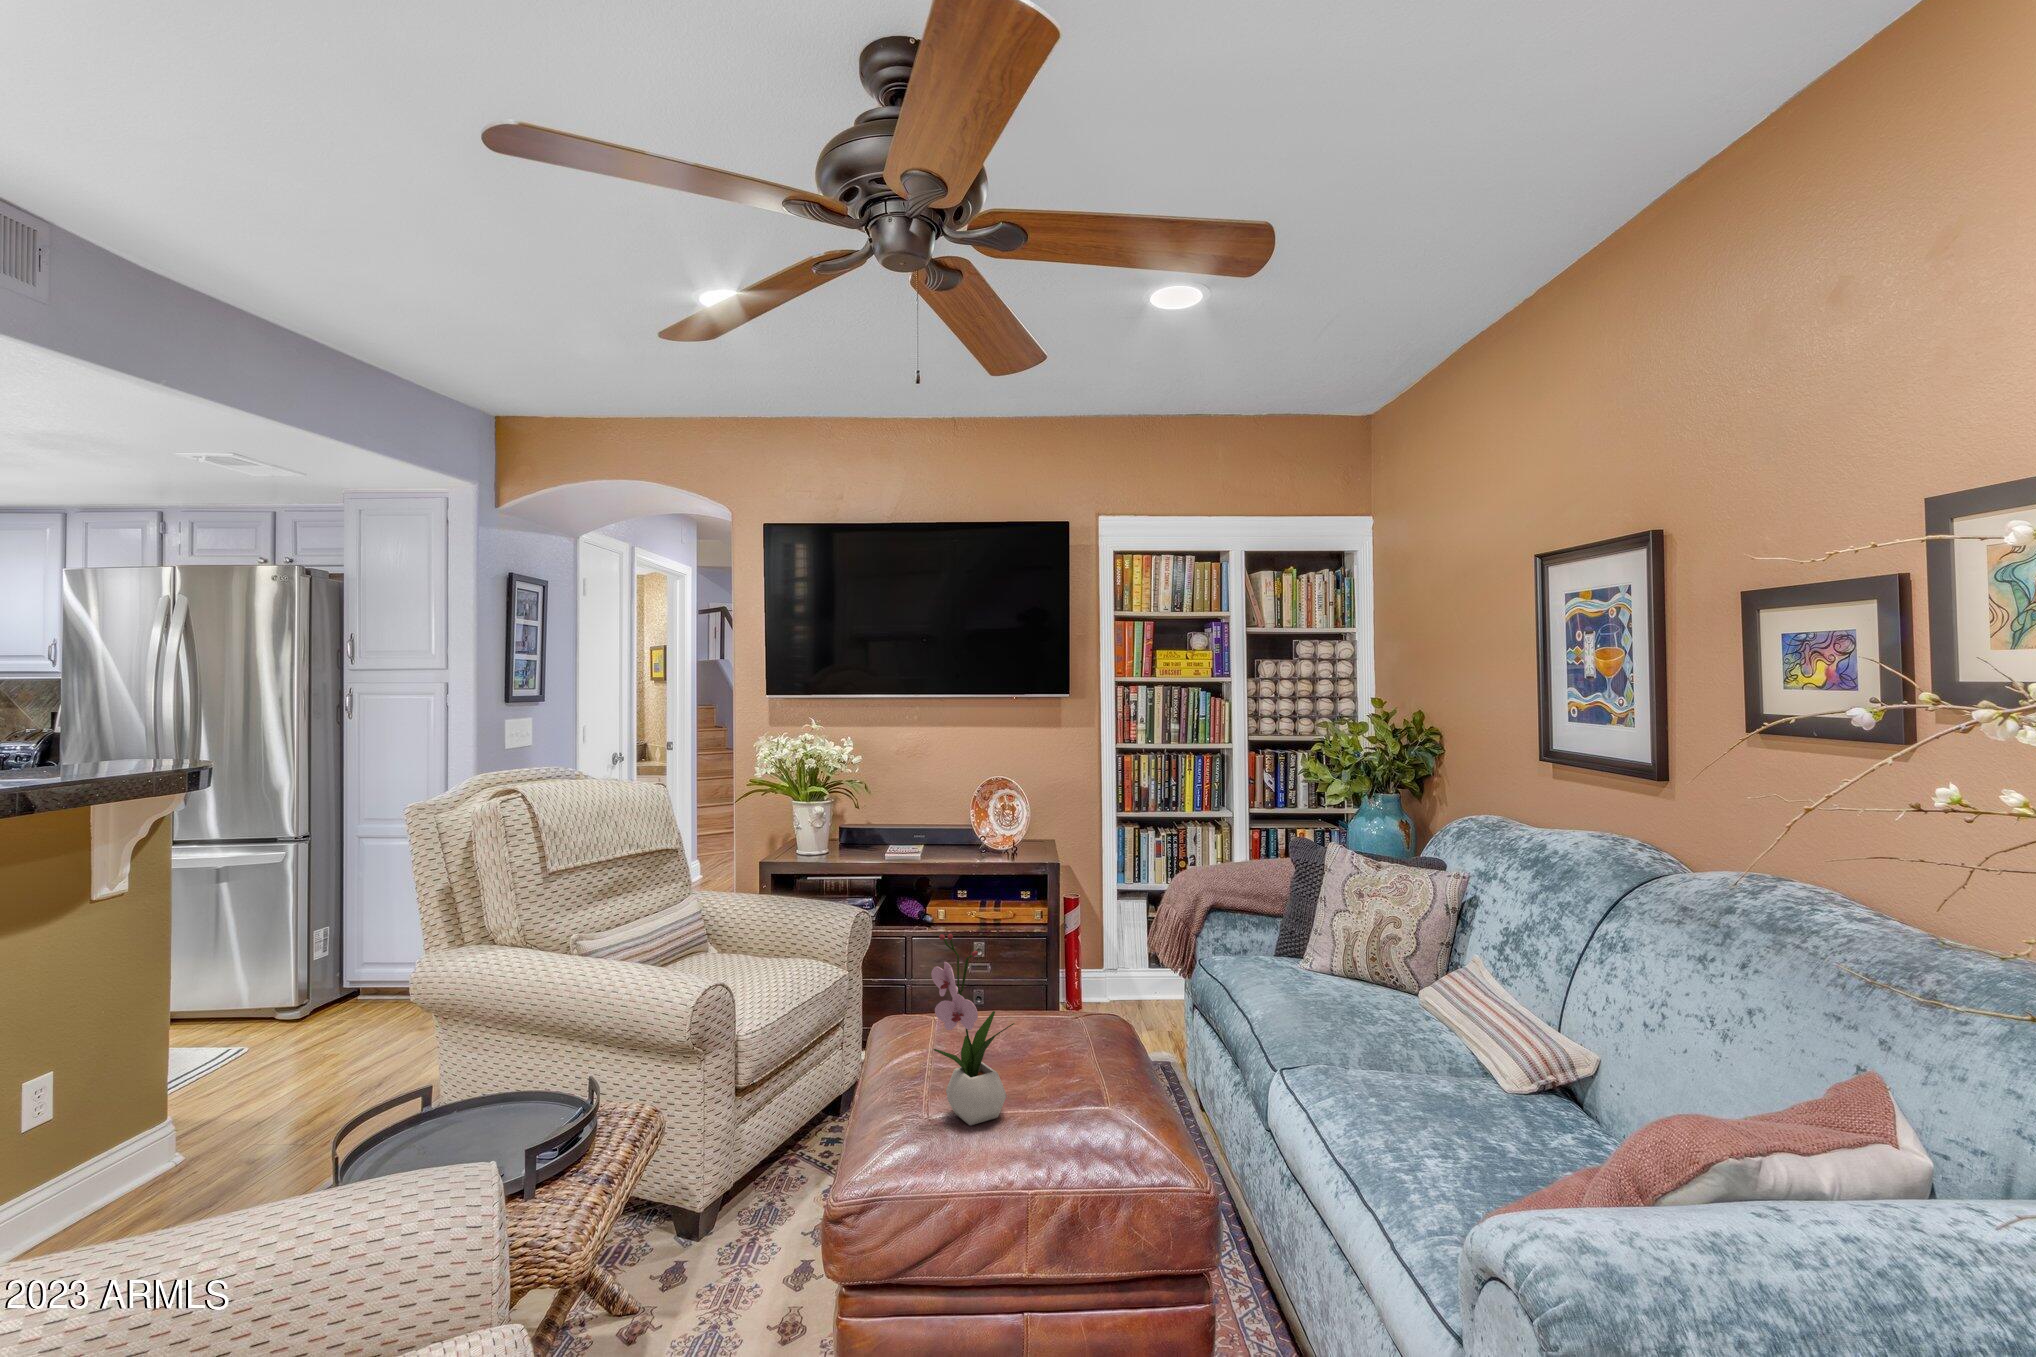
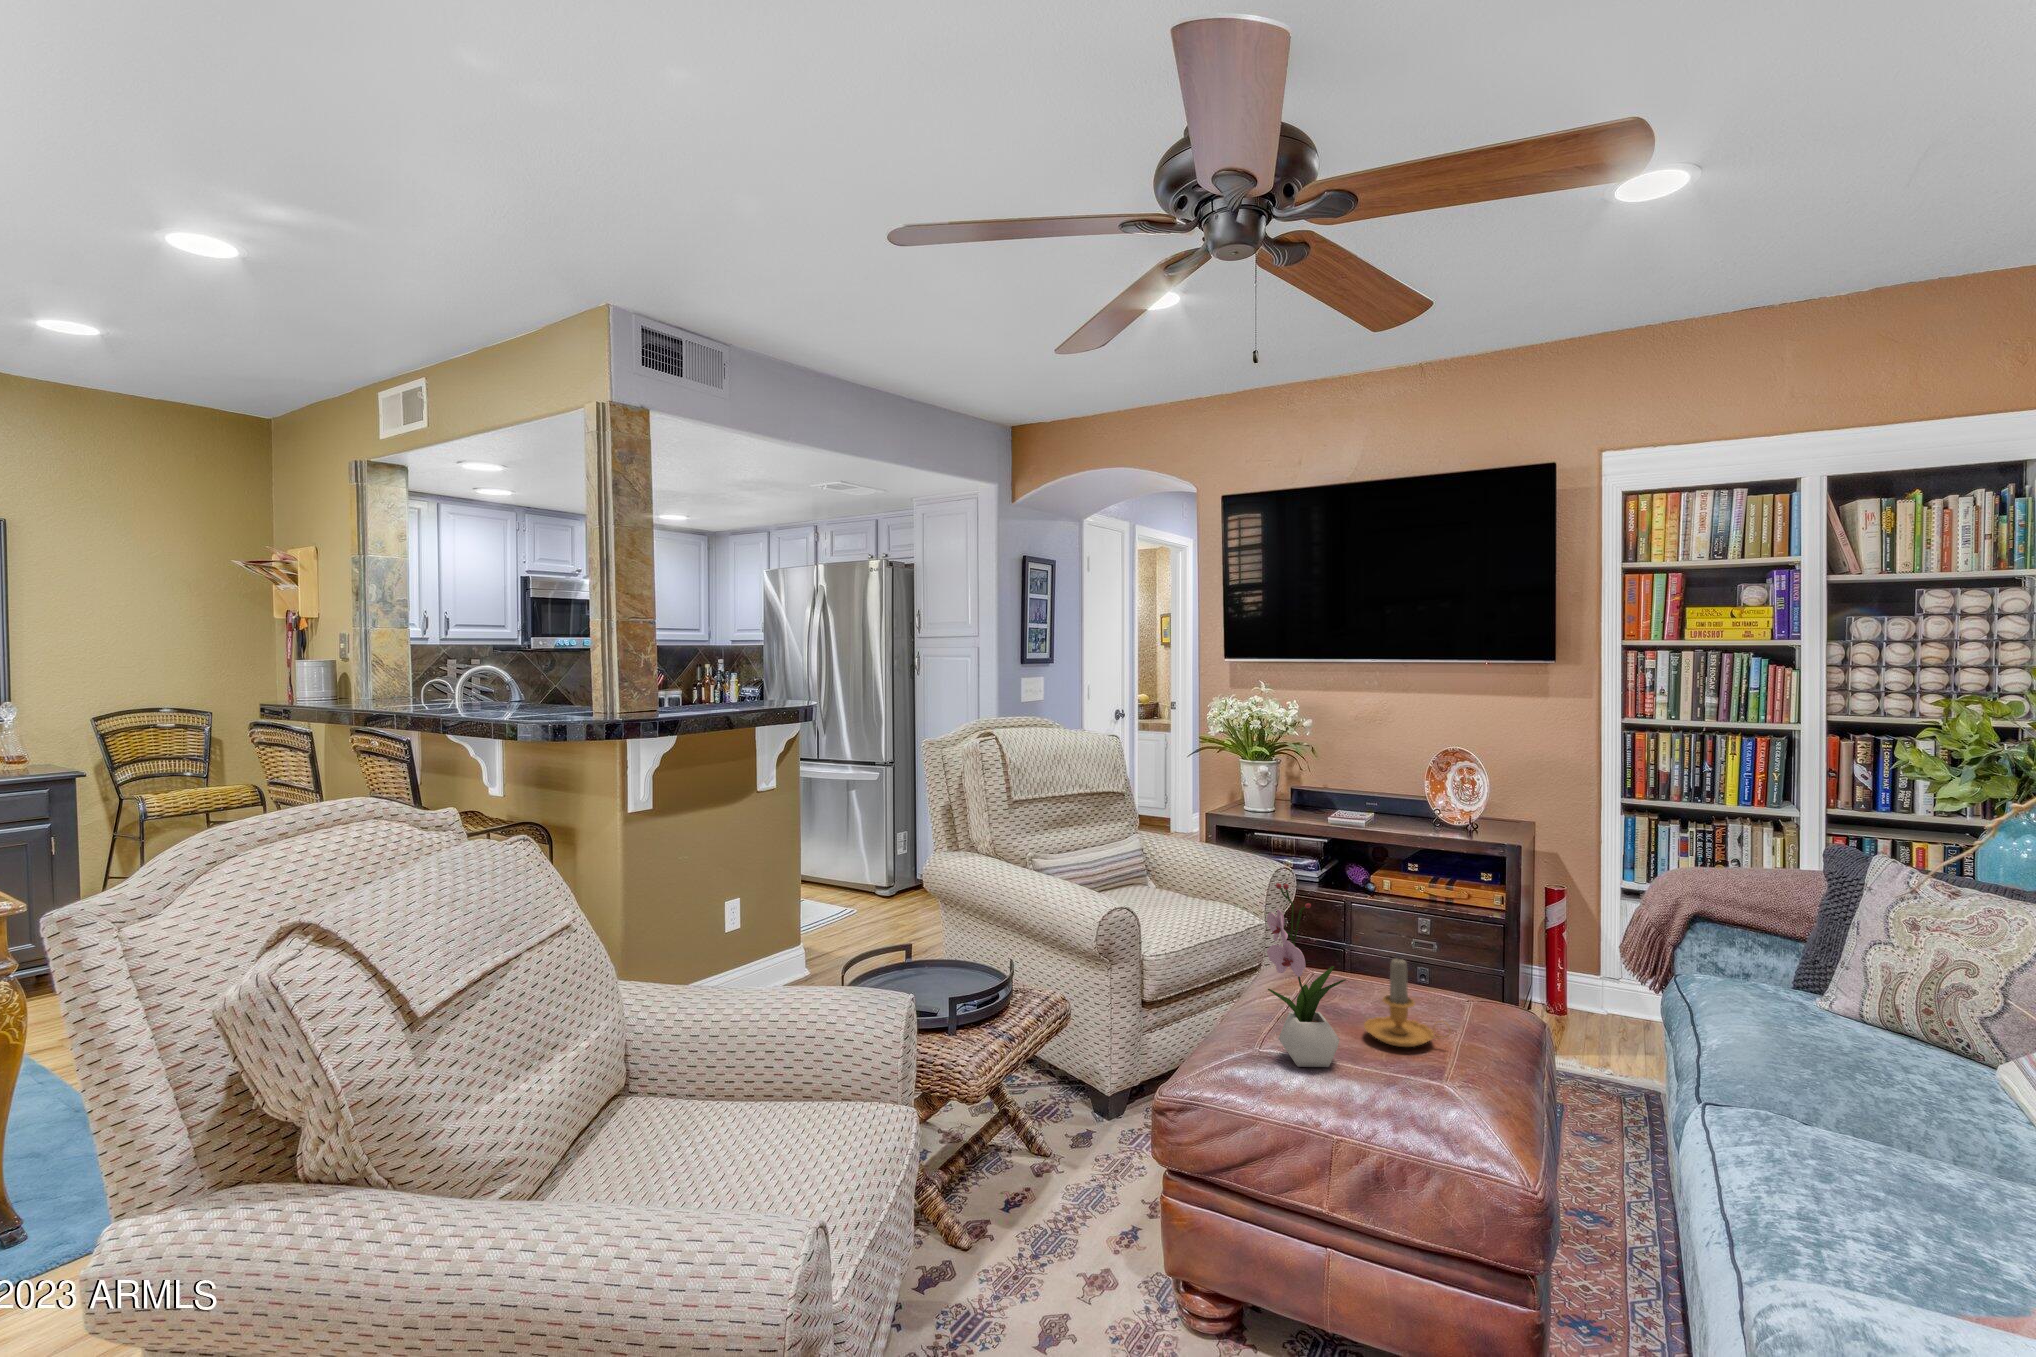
candle: none [1009,988,1089,1079] -> present [1364,959,1451,1047]

